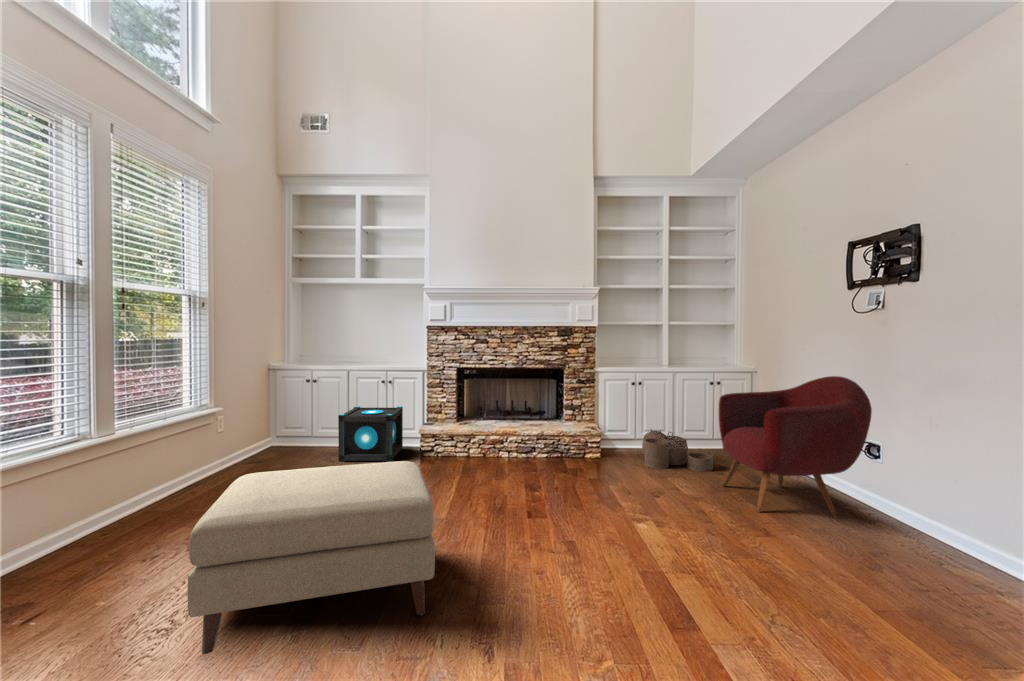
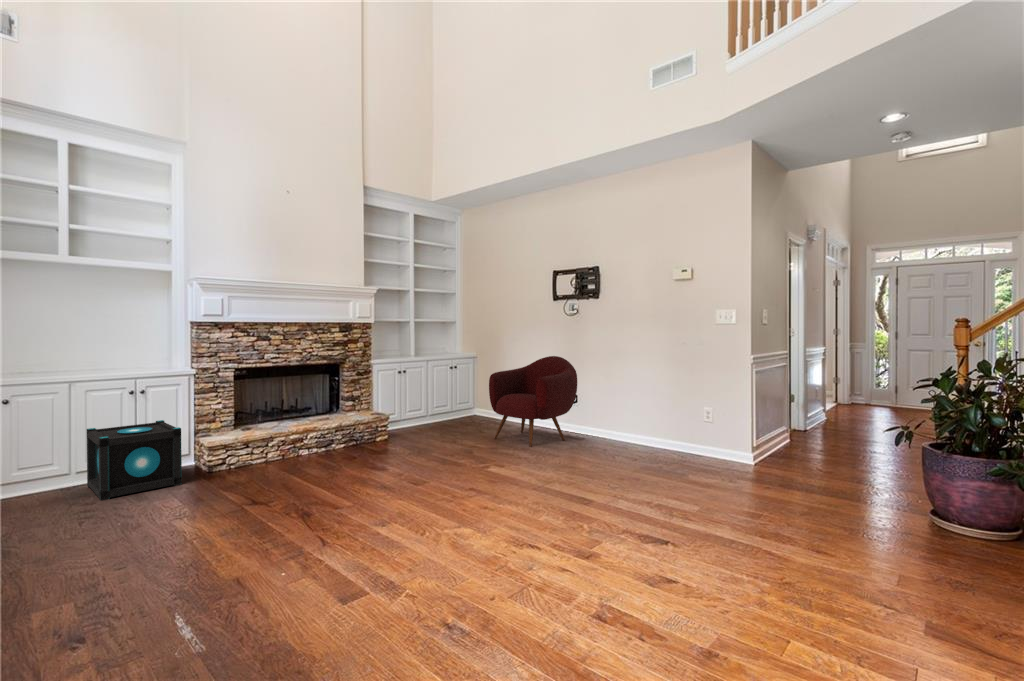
woven basket: present [642,430,713,471] -> none [412,409,474,439]
ottoman: present [187,461,435,654] -> none [246,443,462,611]

